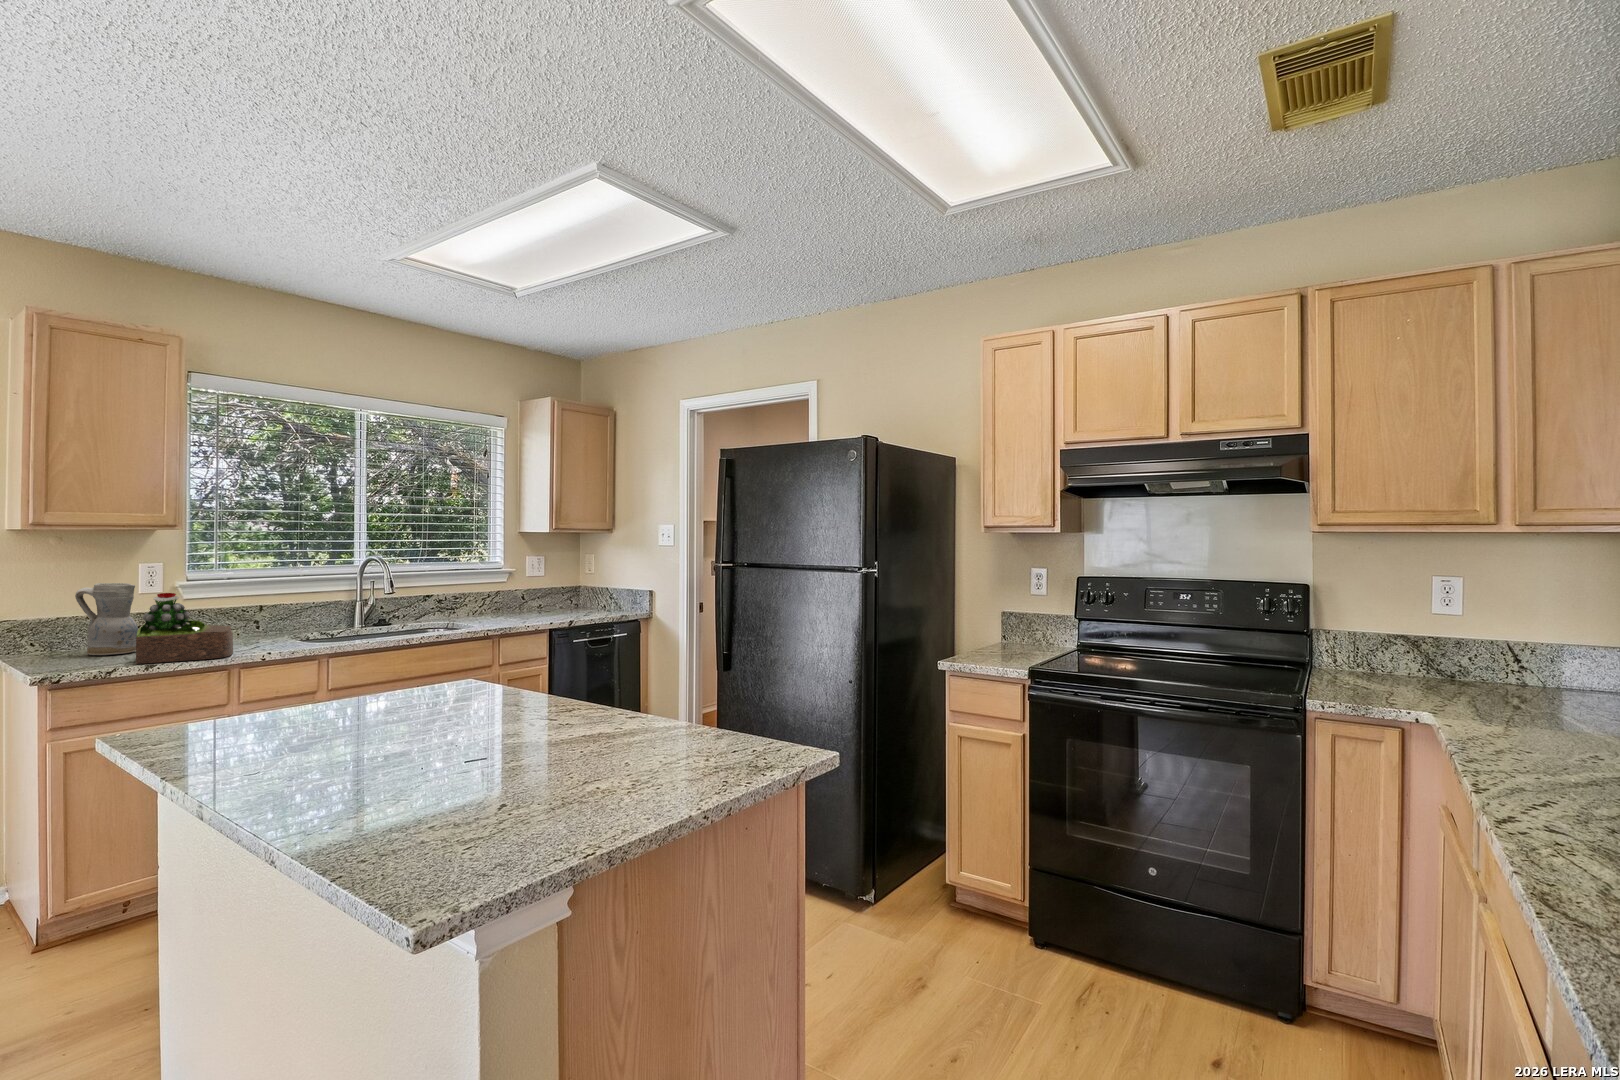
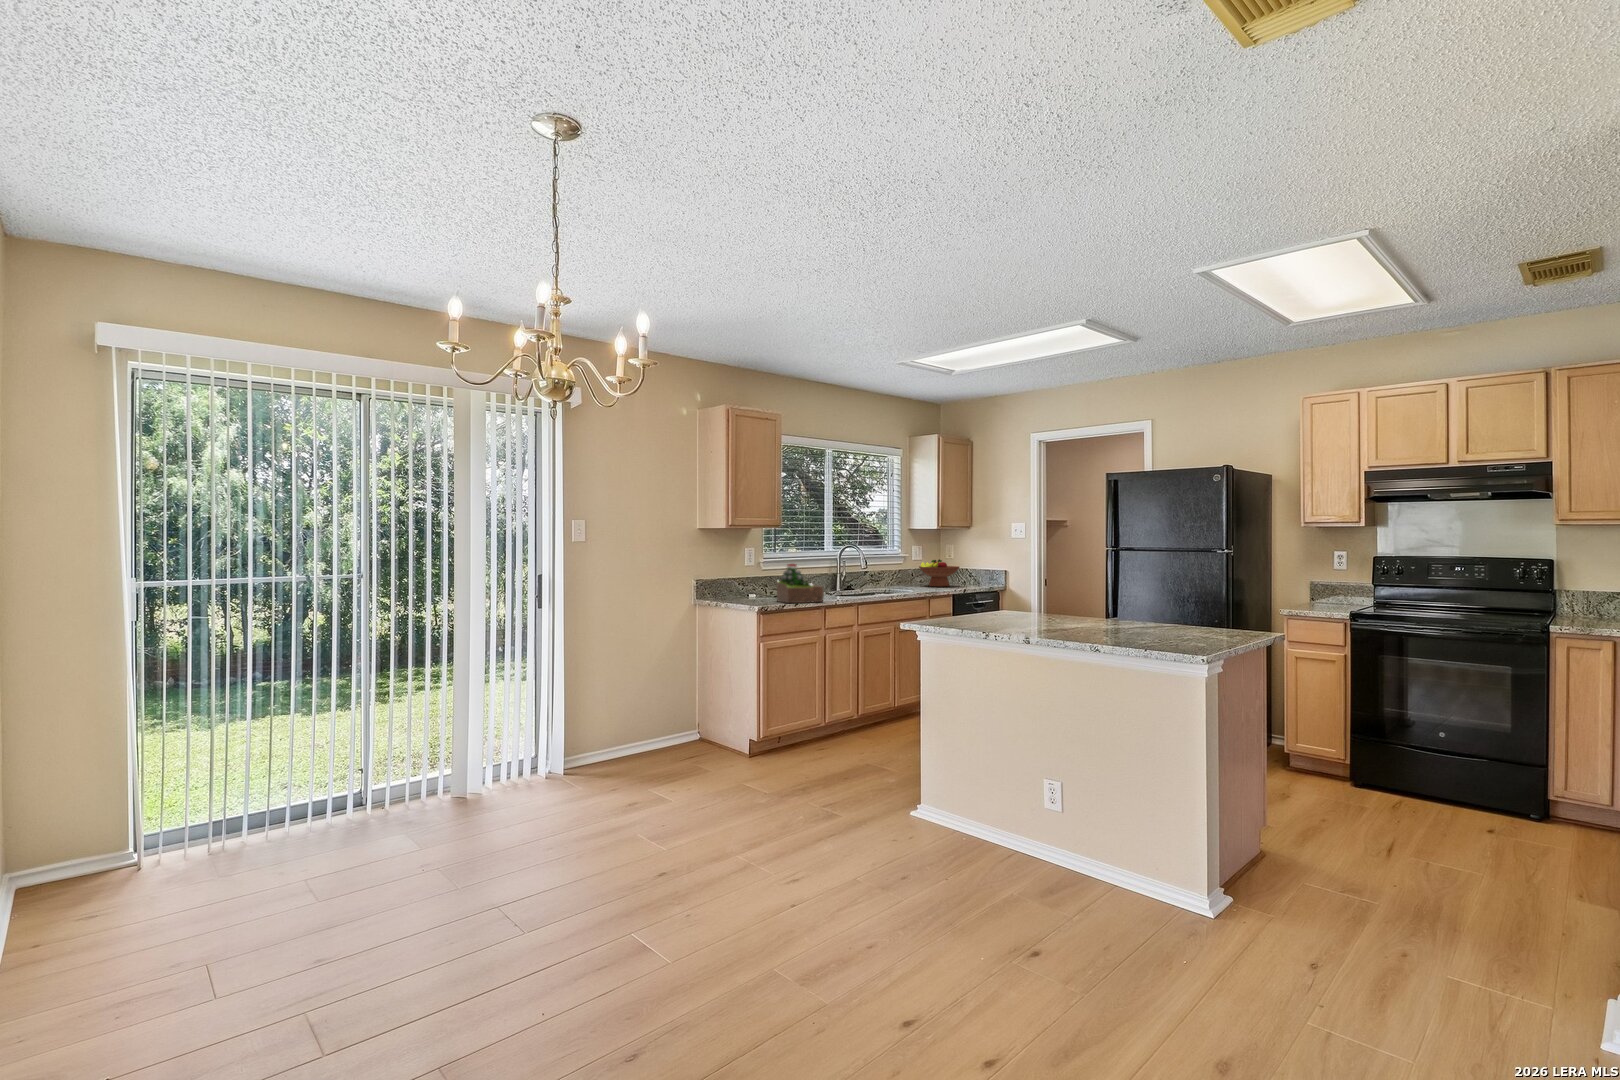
fruit bowl: none [529,575,589,613] -> present [919,559,959,587]
ceramic pitcher: present [75,583,138,655] -> none [736,558,764,600]

